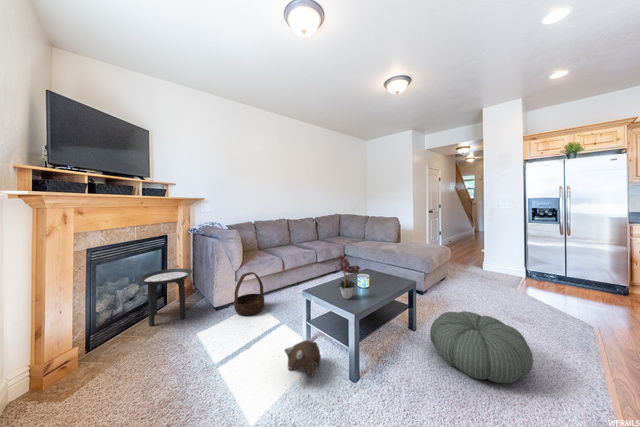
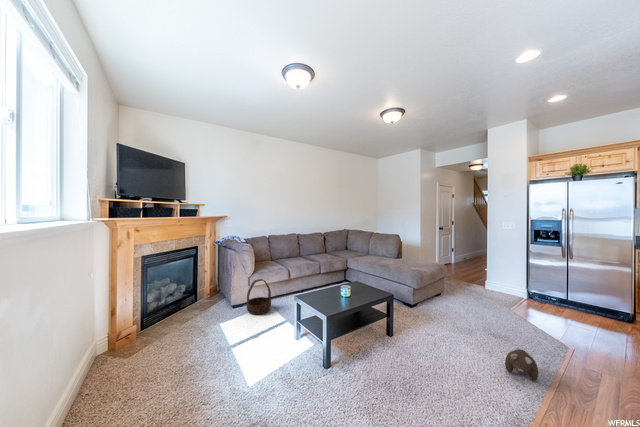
flower arrangement: present [336,255,361,299] -> none [318,267,342,304]
side table: present [139,268,192,326] -> none [176,273,216,317]
pouf: present [430,311,533,383] -> none [396,321,472,379]
plush toy: present [284,340,321,377] -> present [505,349,538,381]

